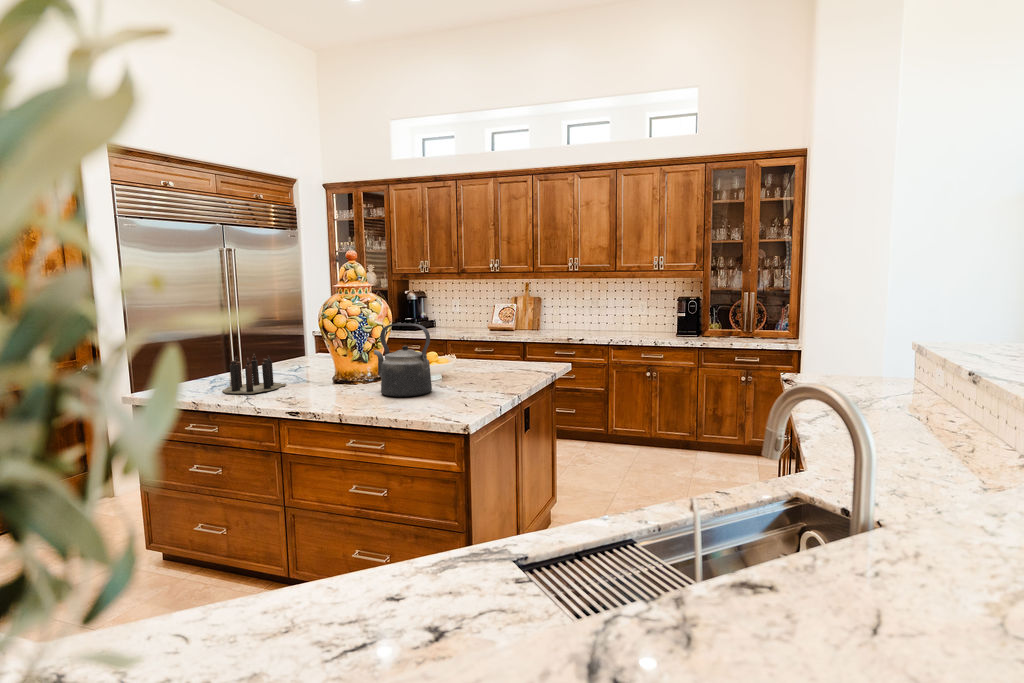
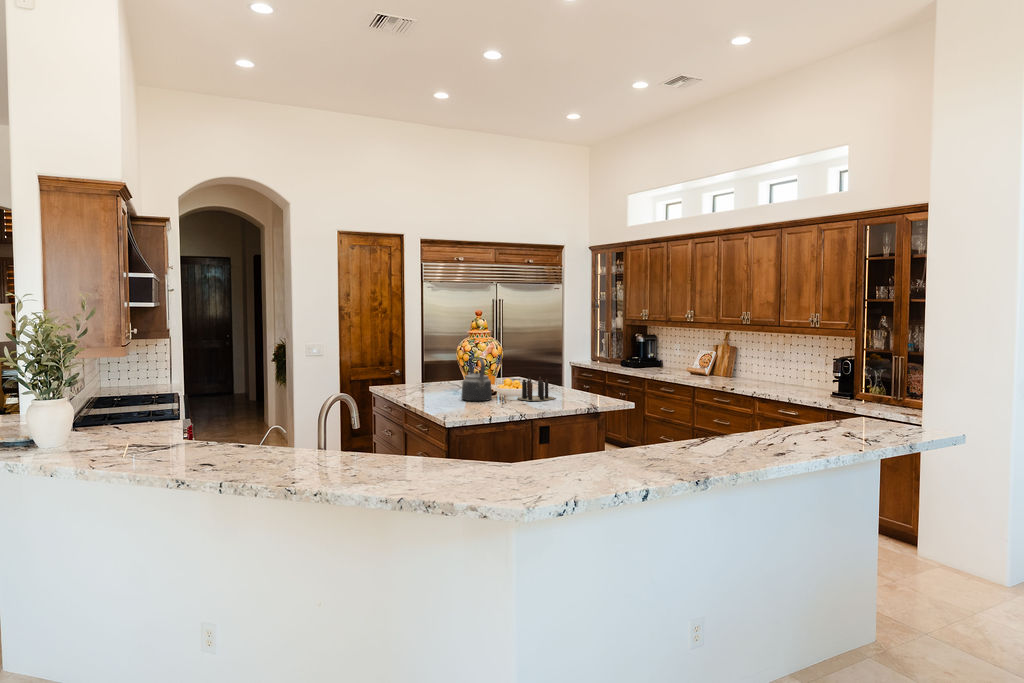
candle: present [223,354,286,394] -> present [518,377,554,401]

